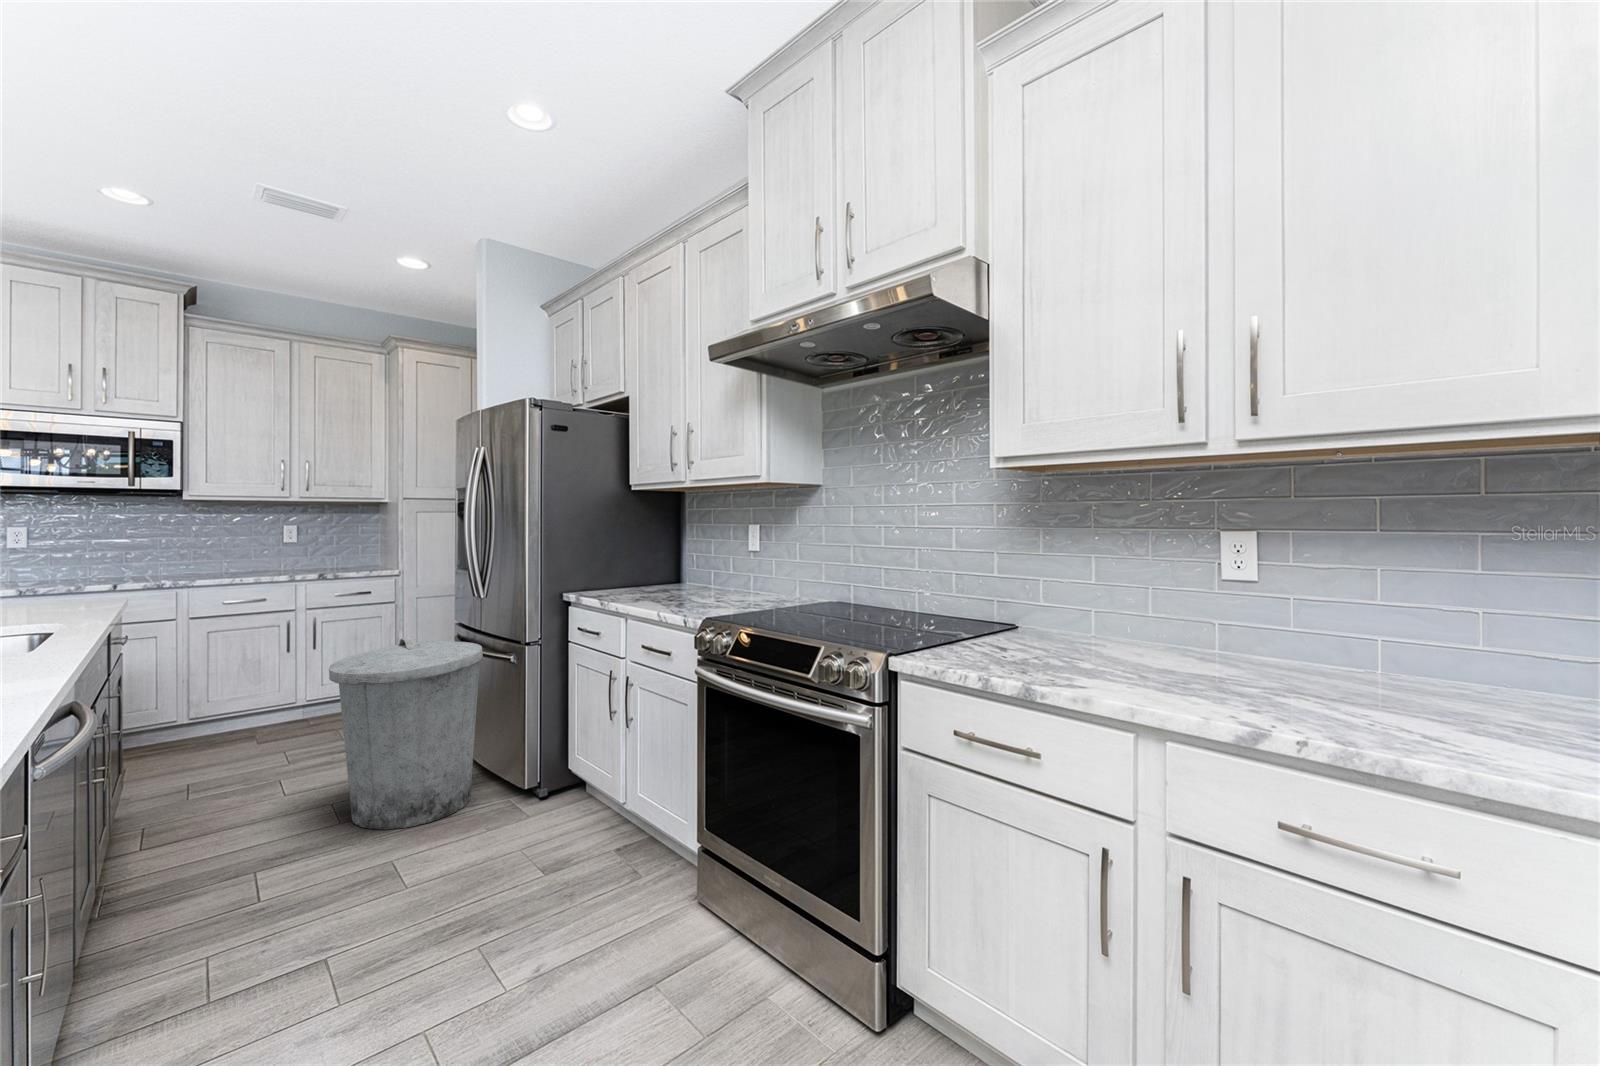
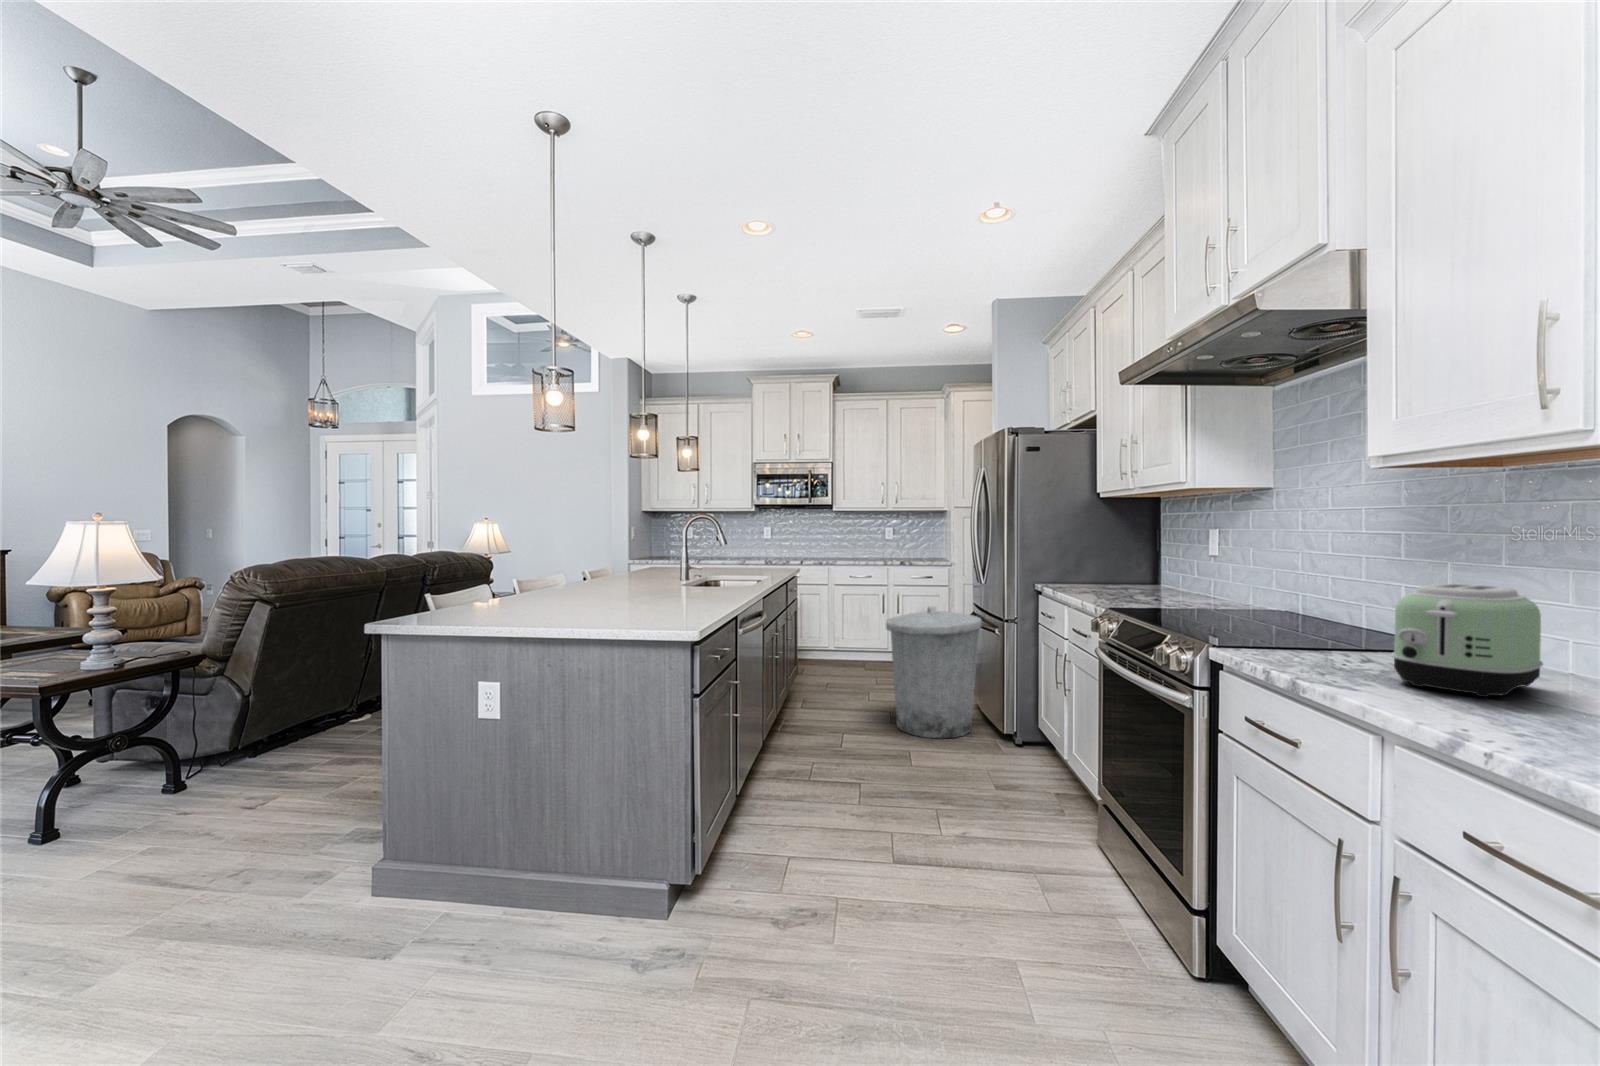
toaster: none [1068,574,1175,676] -> present [1392,584,1543,697]

